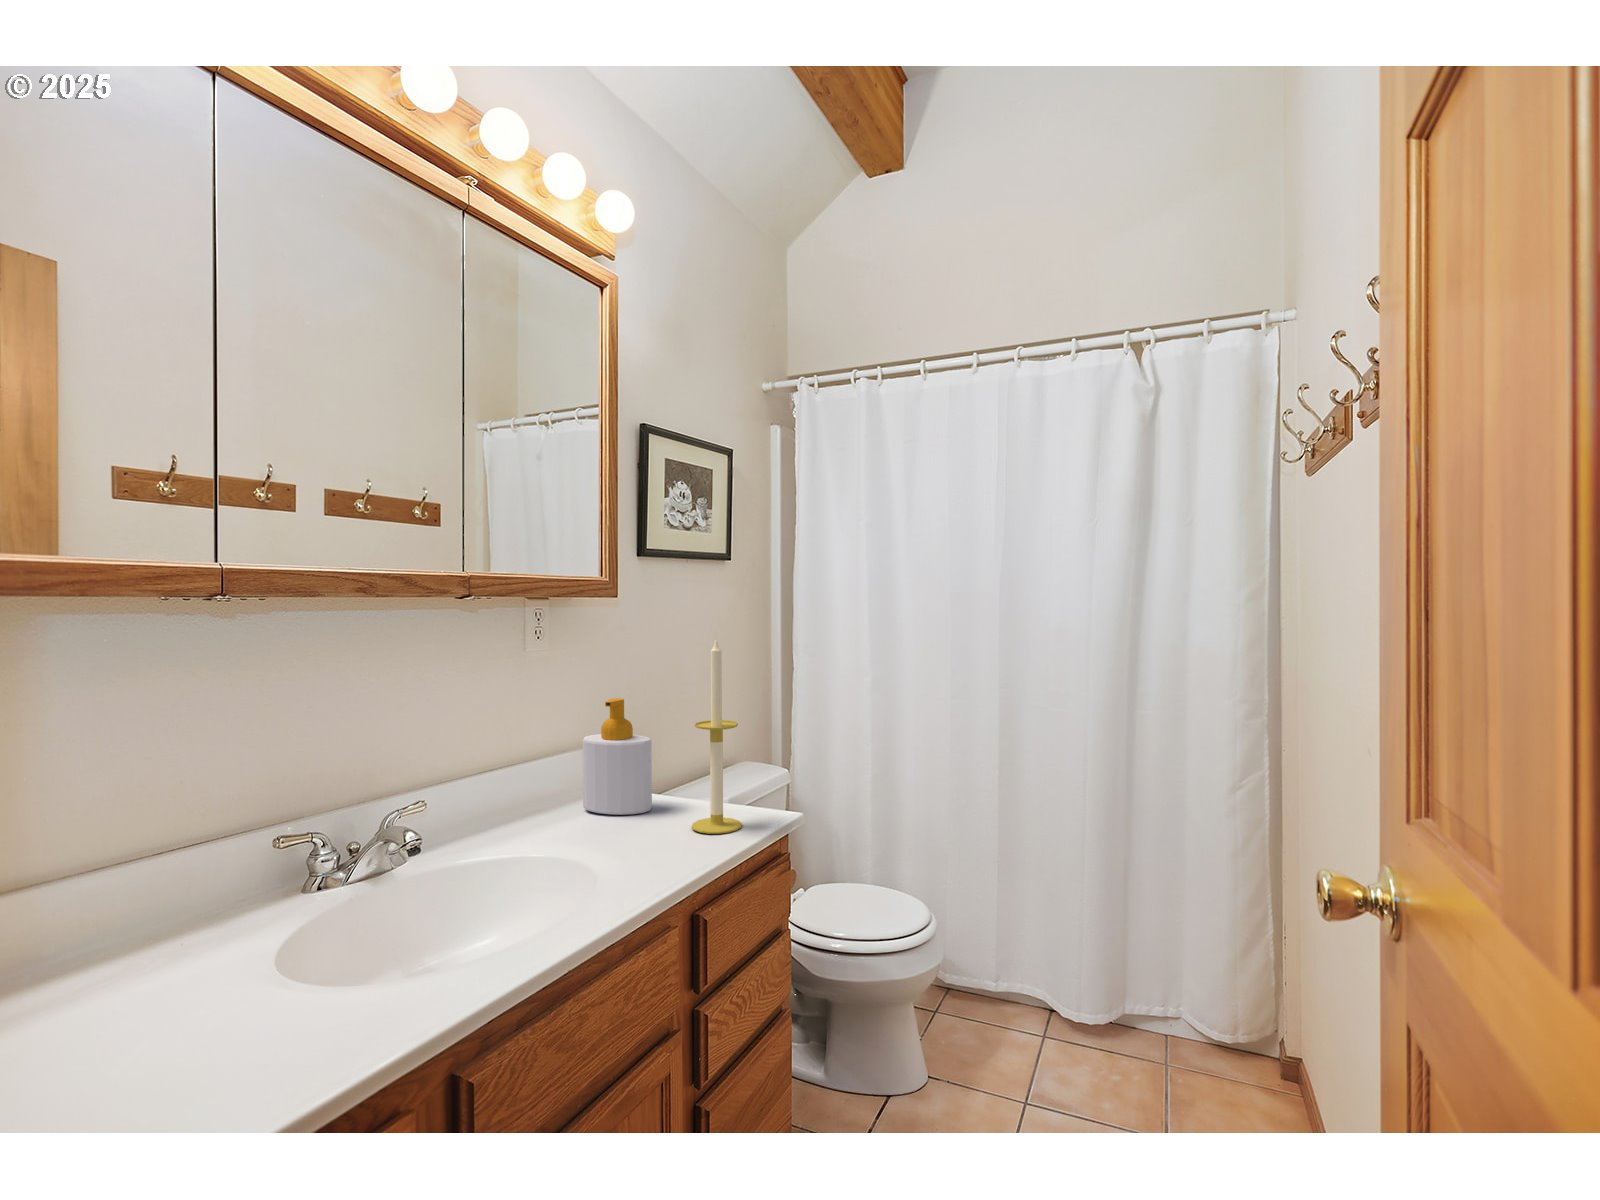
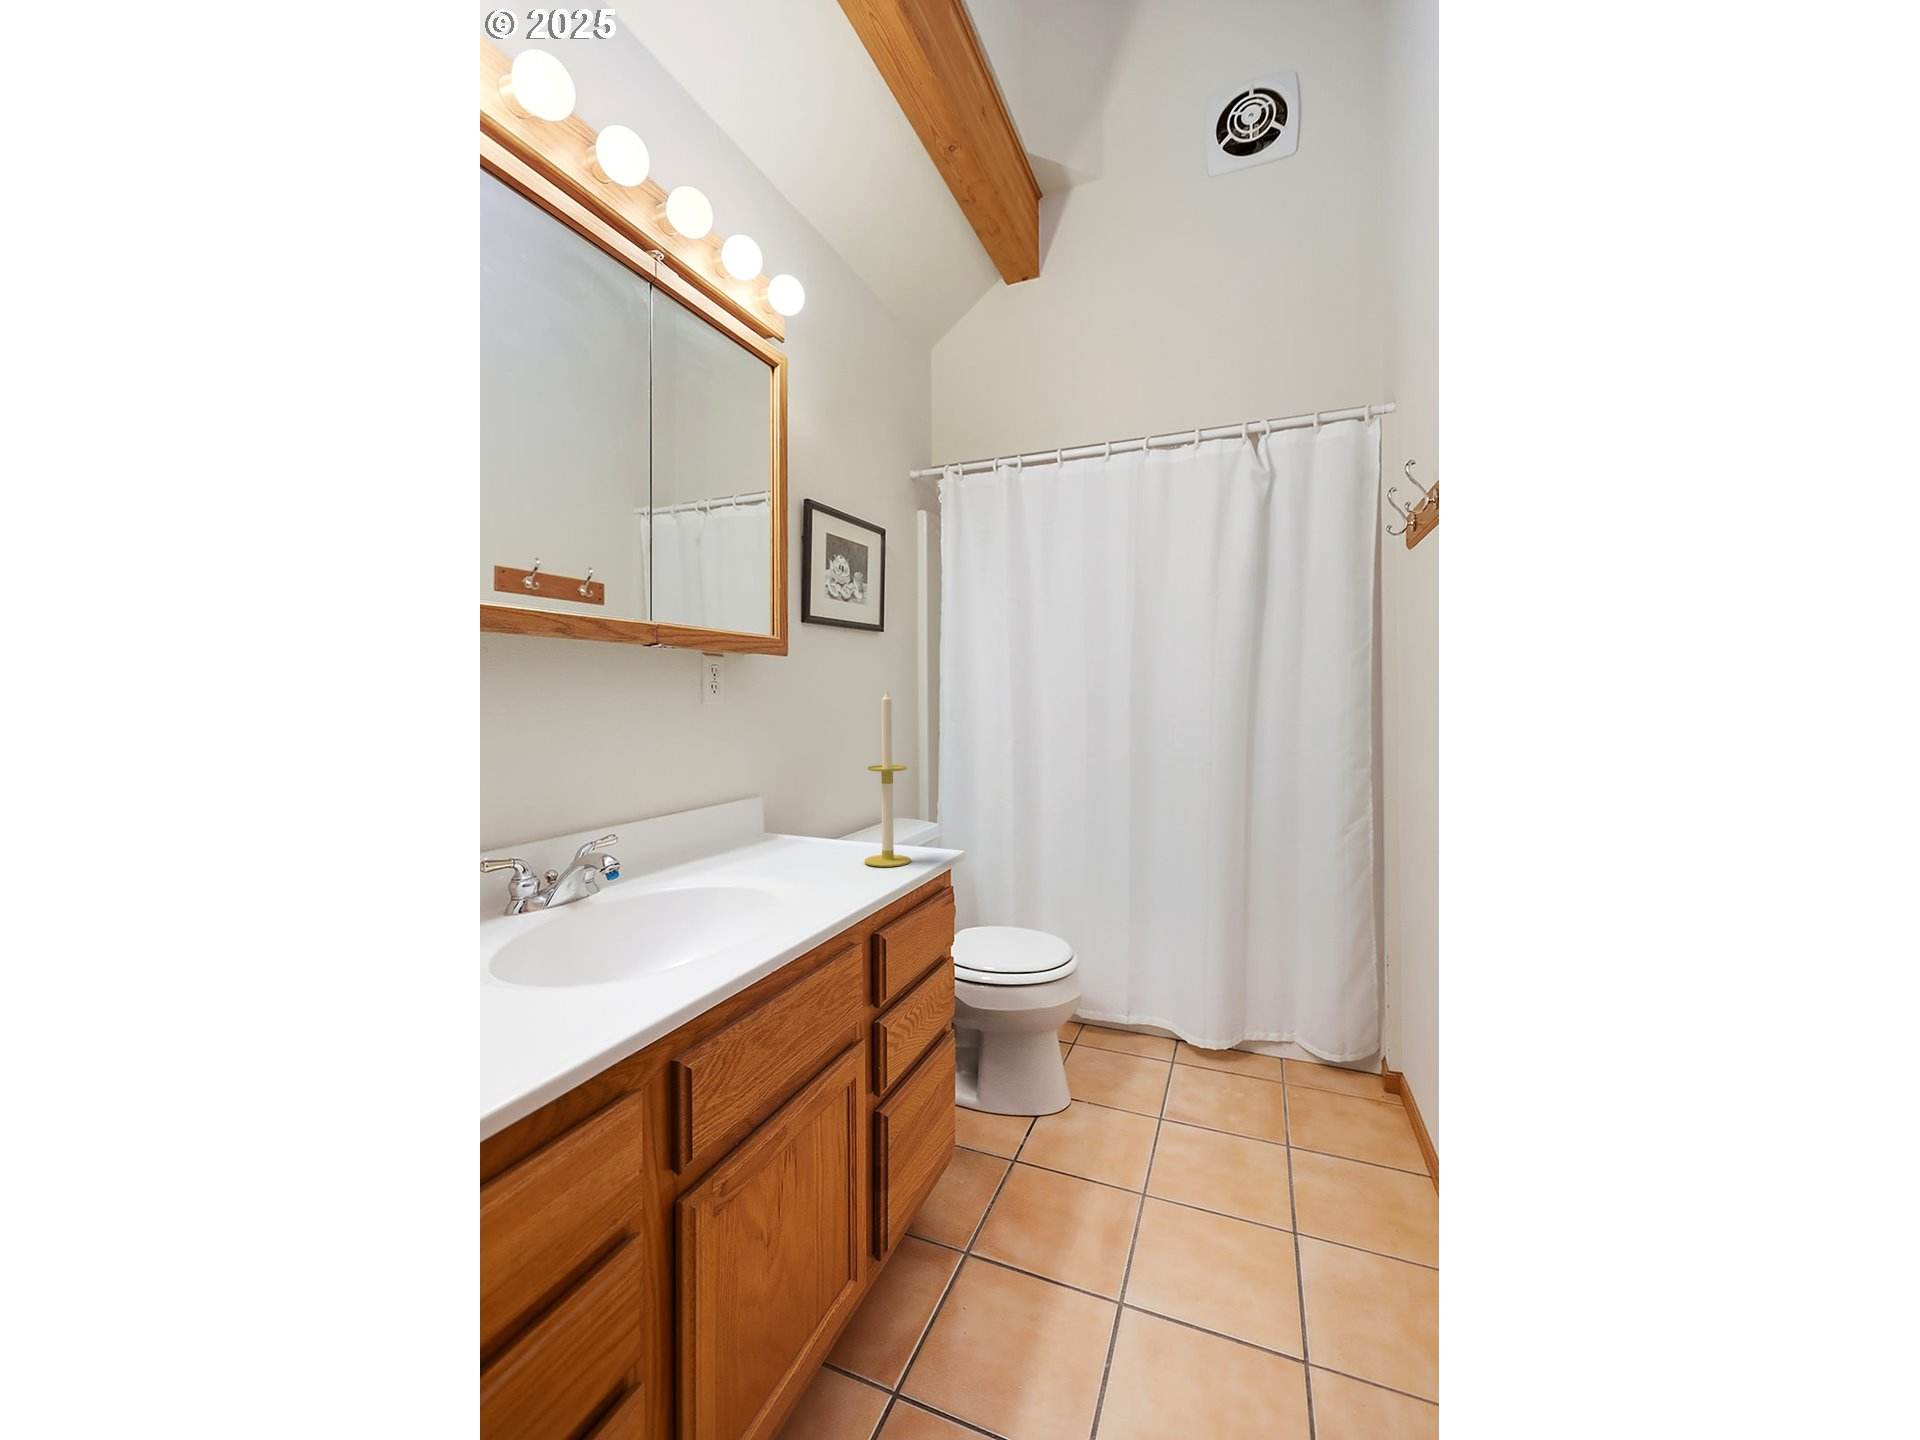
soap bottle: present [583,698,652,815] -> none [759,748,824,855]

